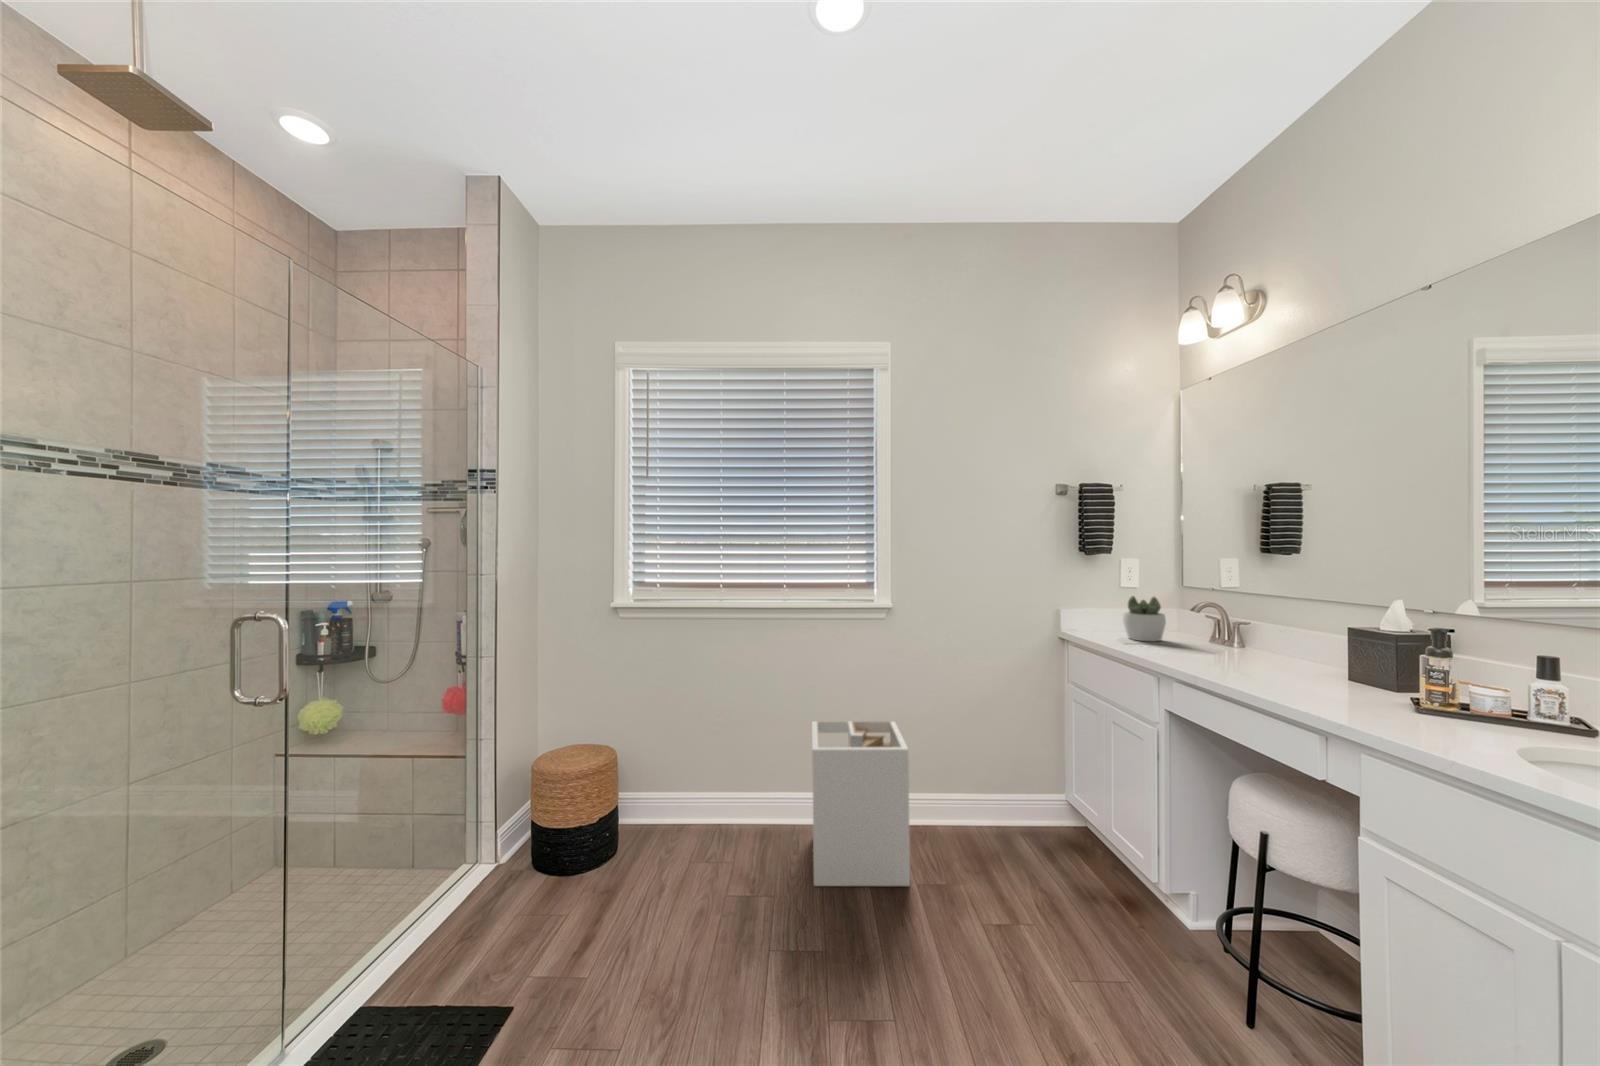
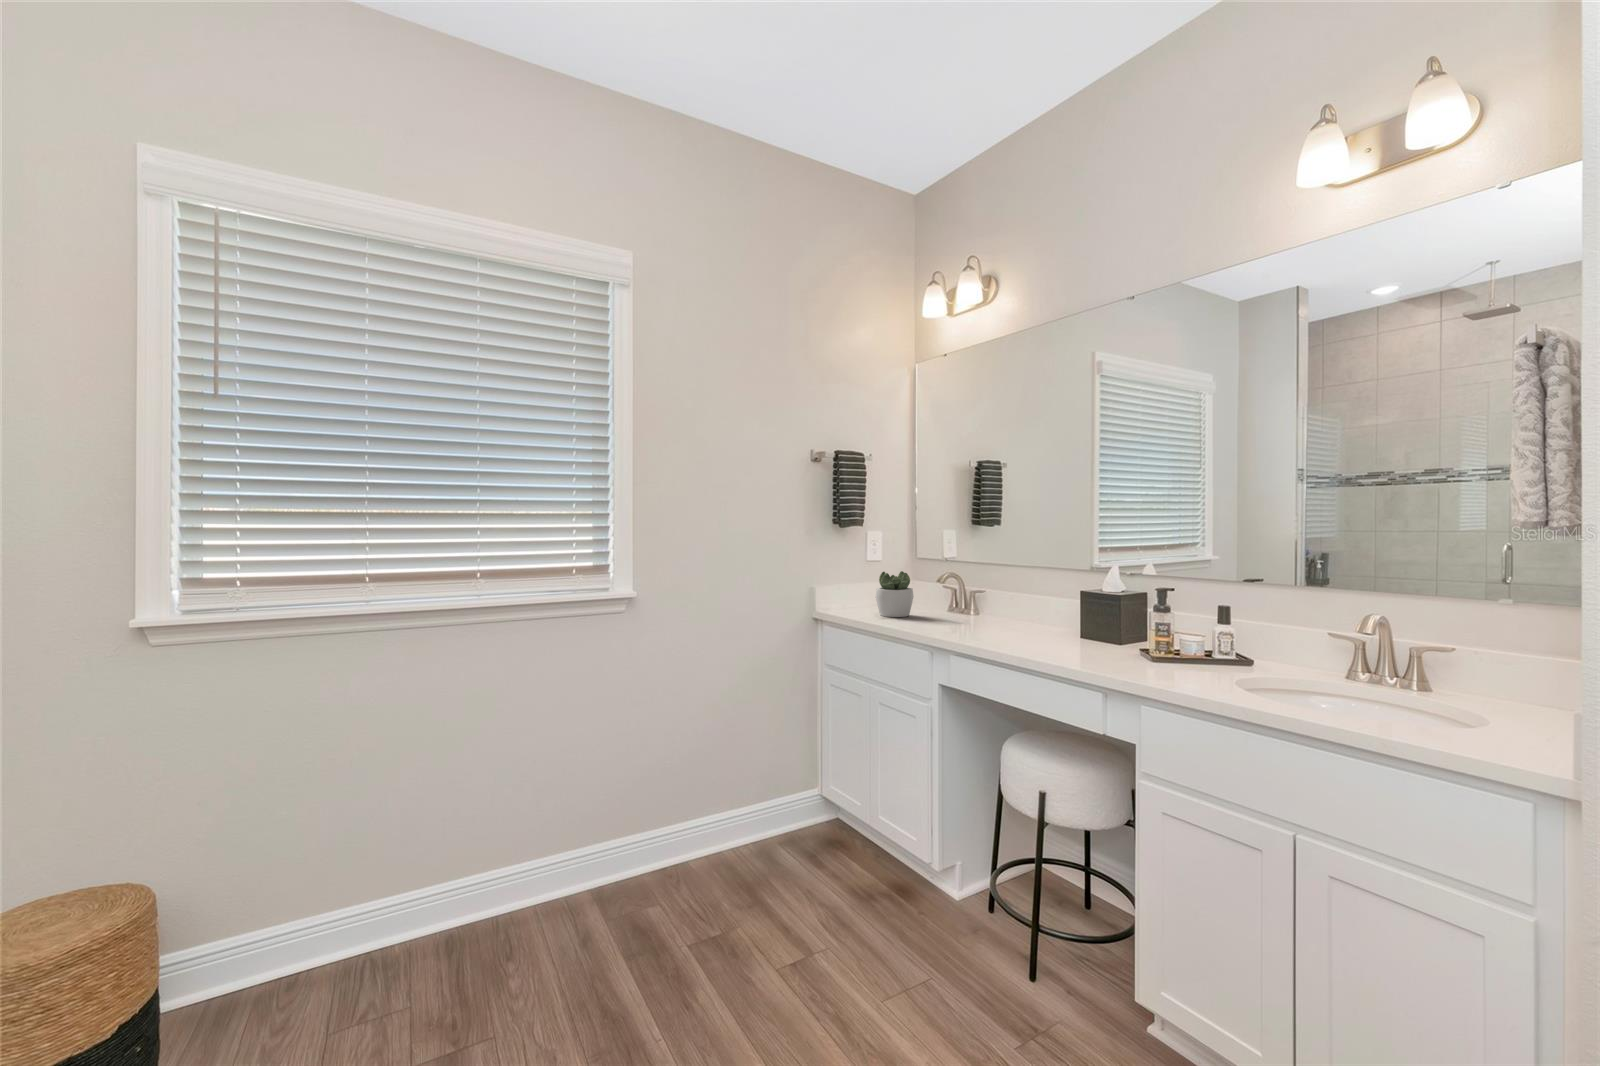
laundry hamper: present [812,721,910,886] -> none [528,744,678,996]

